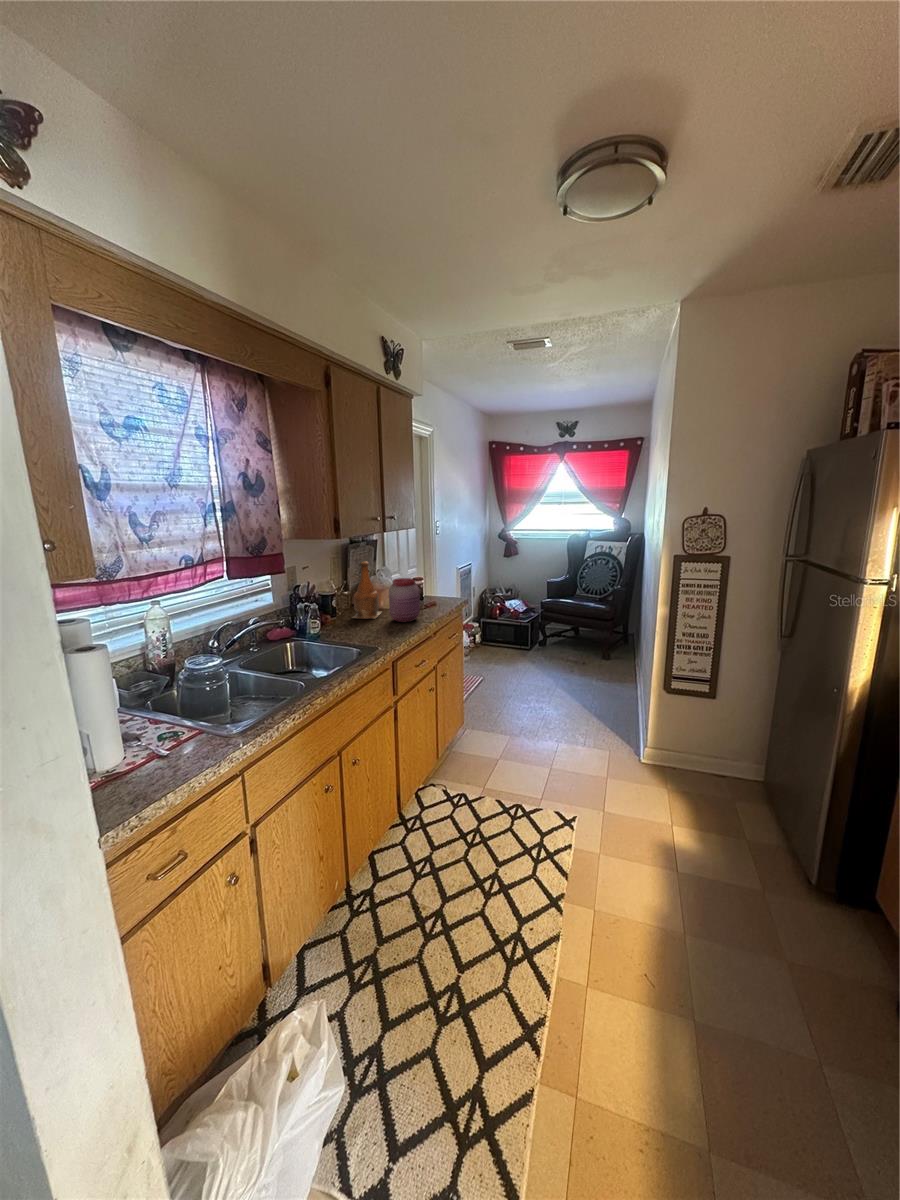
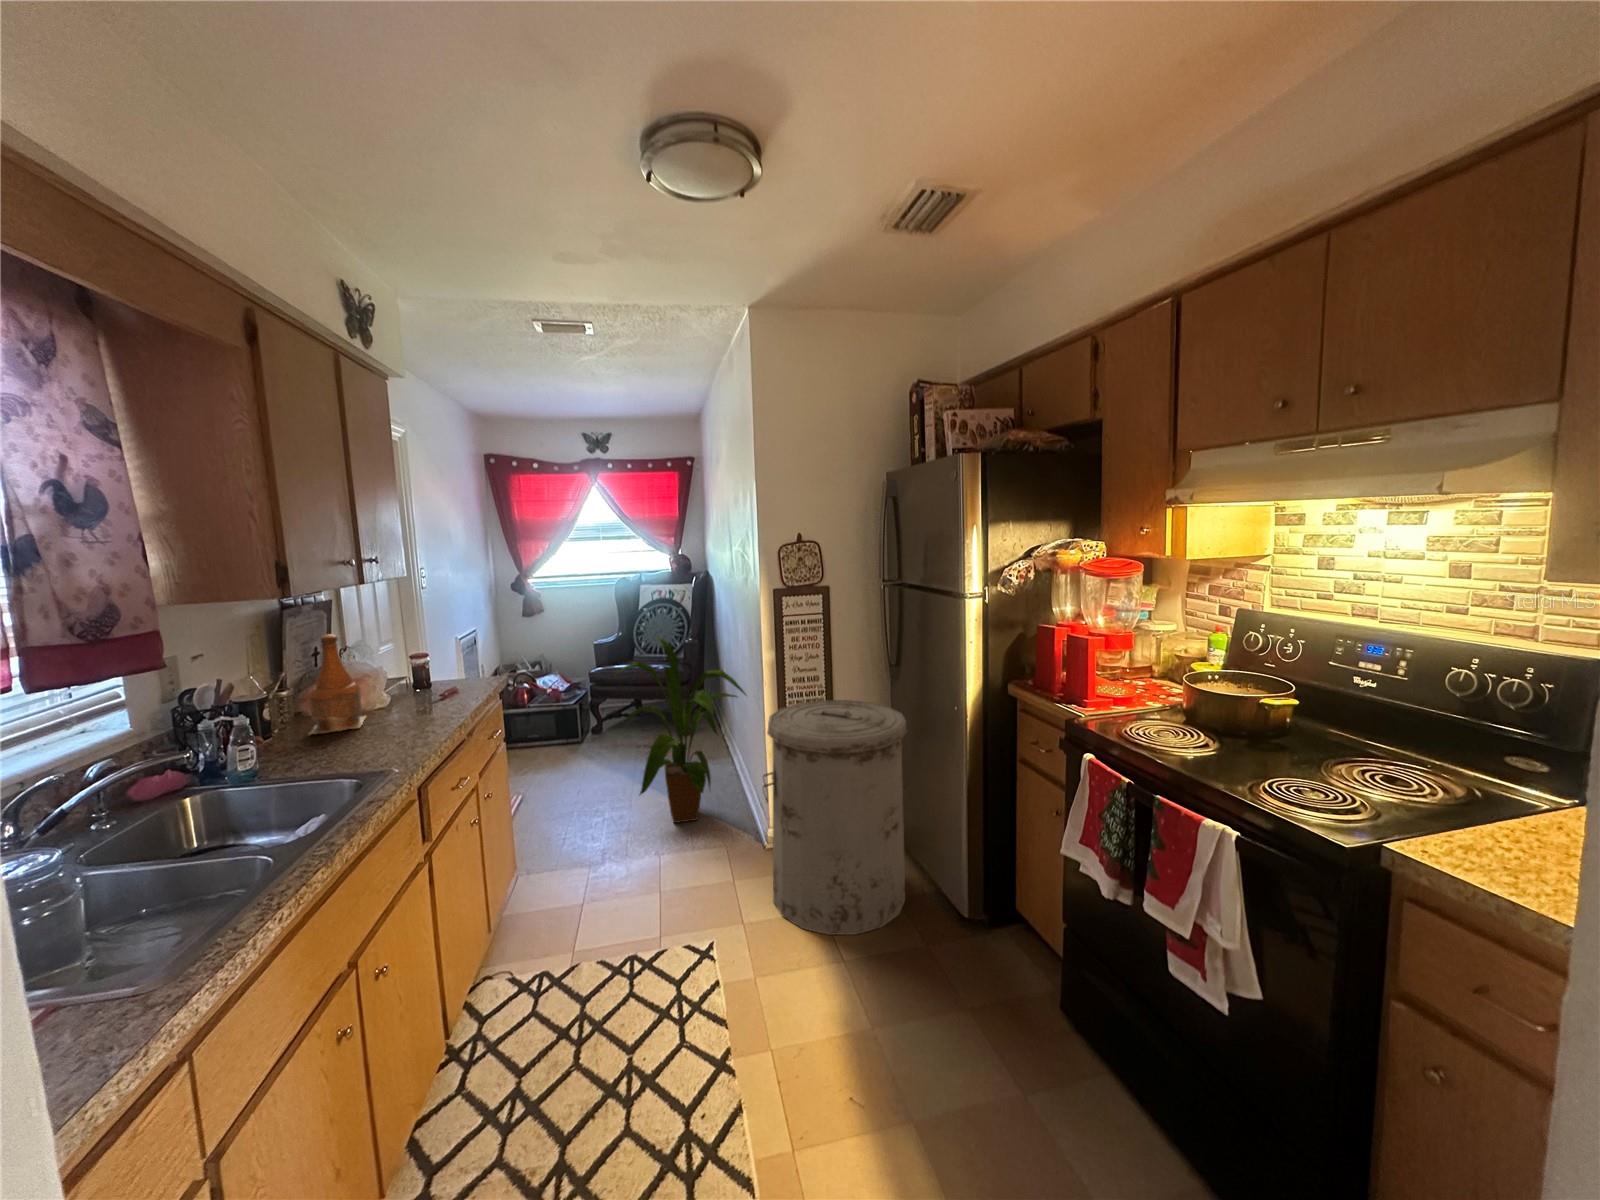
jar: present [389,578,420,622] -> none [386,654,446,726]
house plant: none [539,581,643,724] -> present [611,636,746,823]
trash can: none [633,653,786,861] -> present [763,700,910,935]

